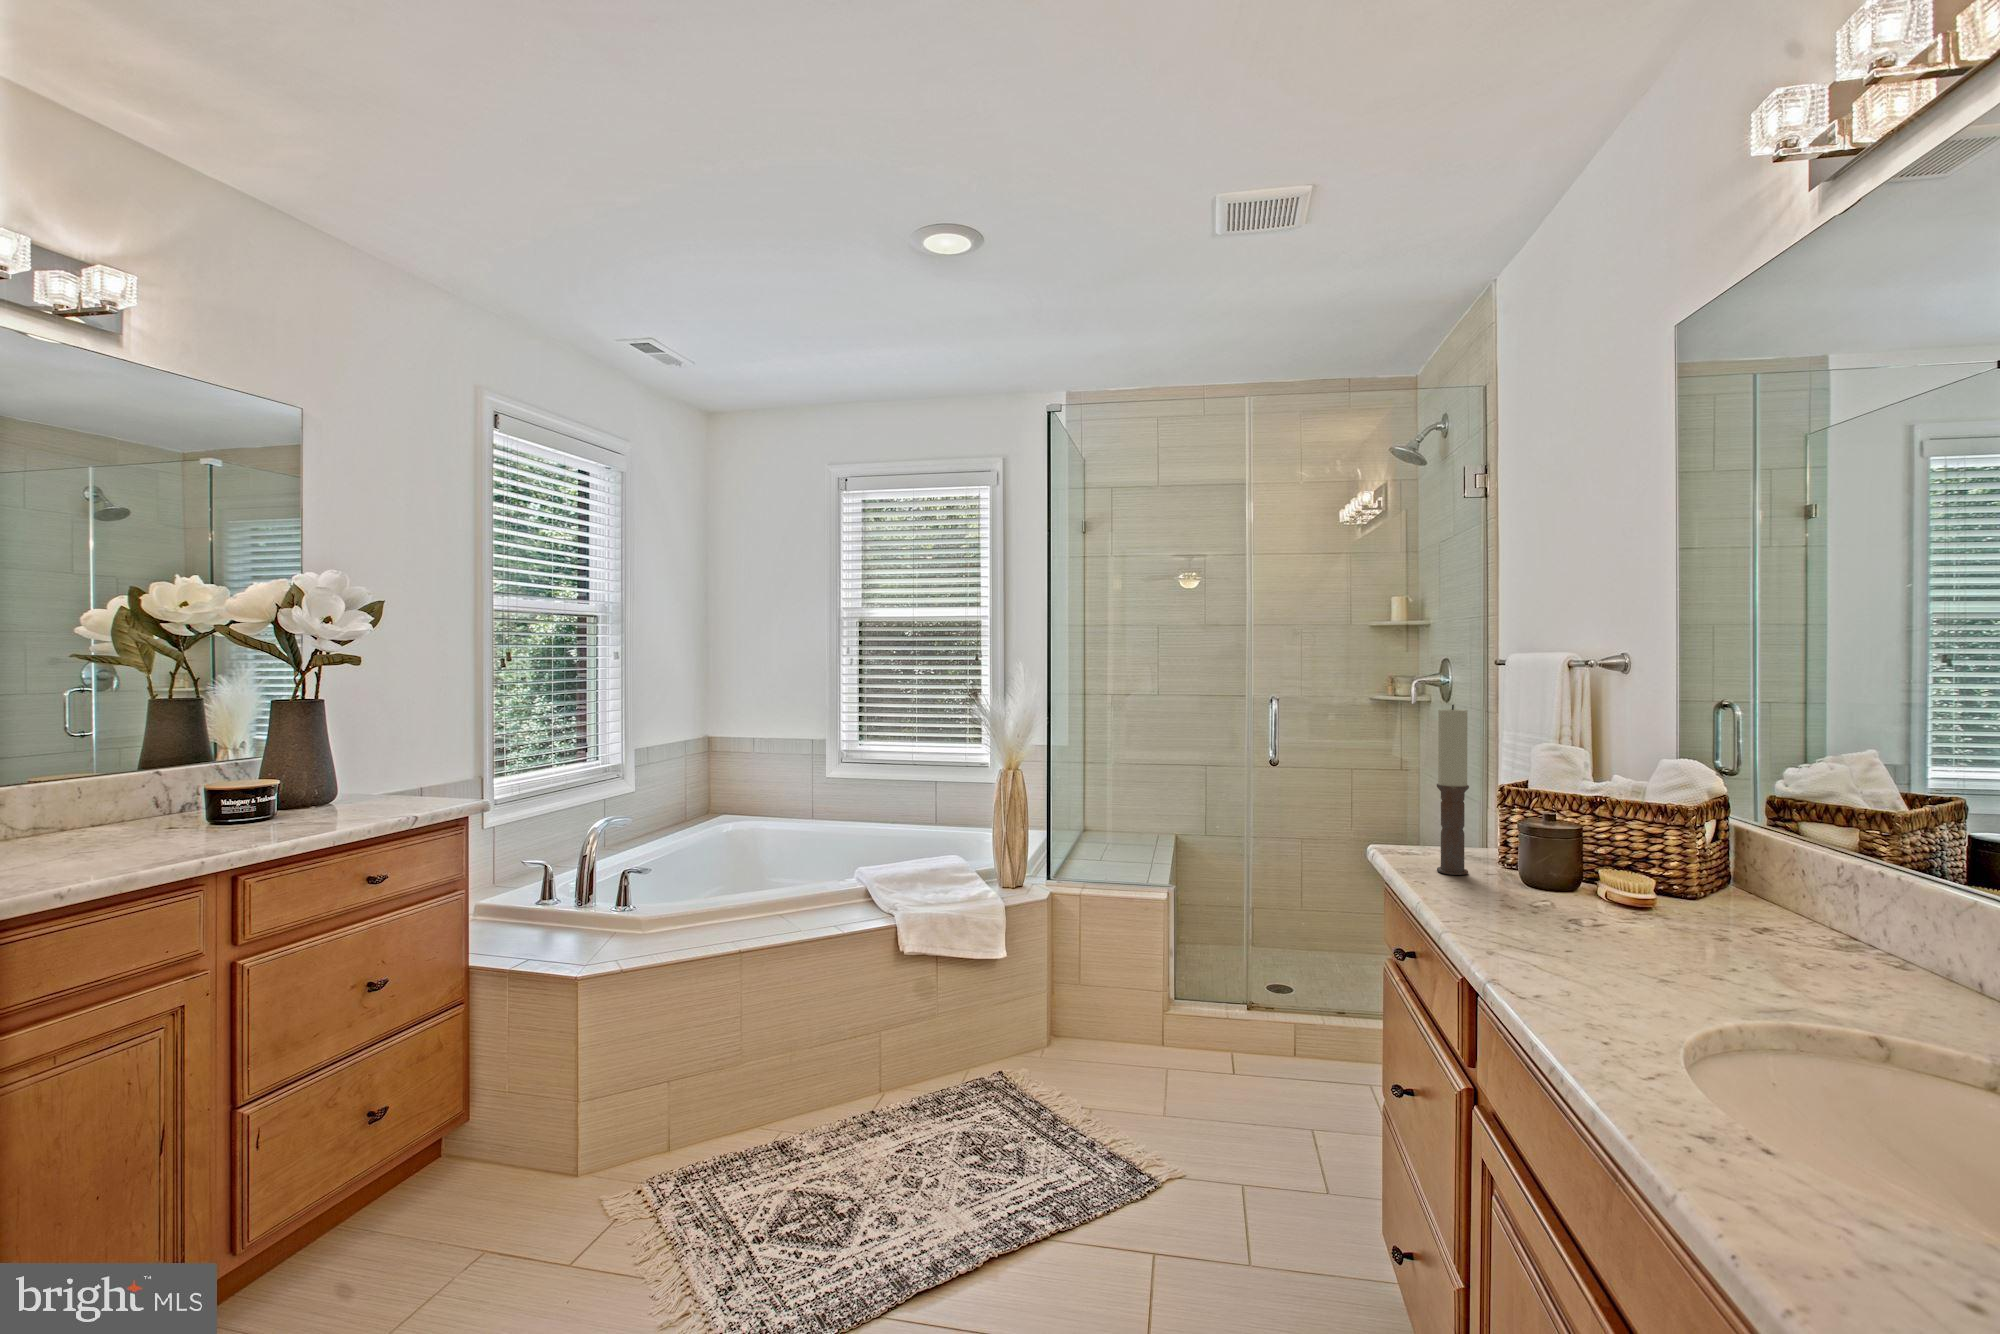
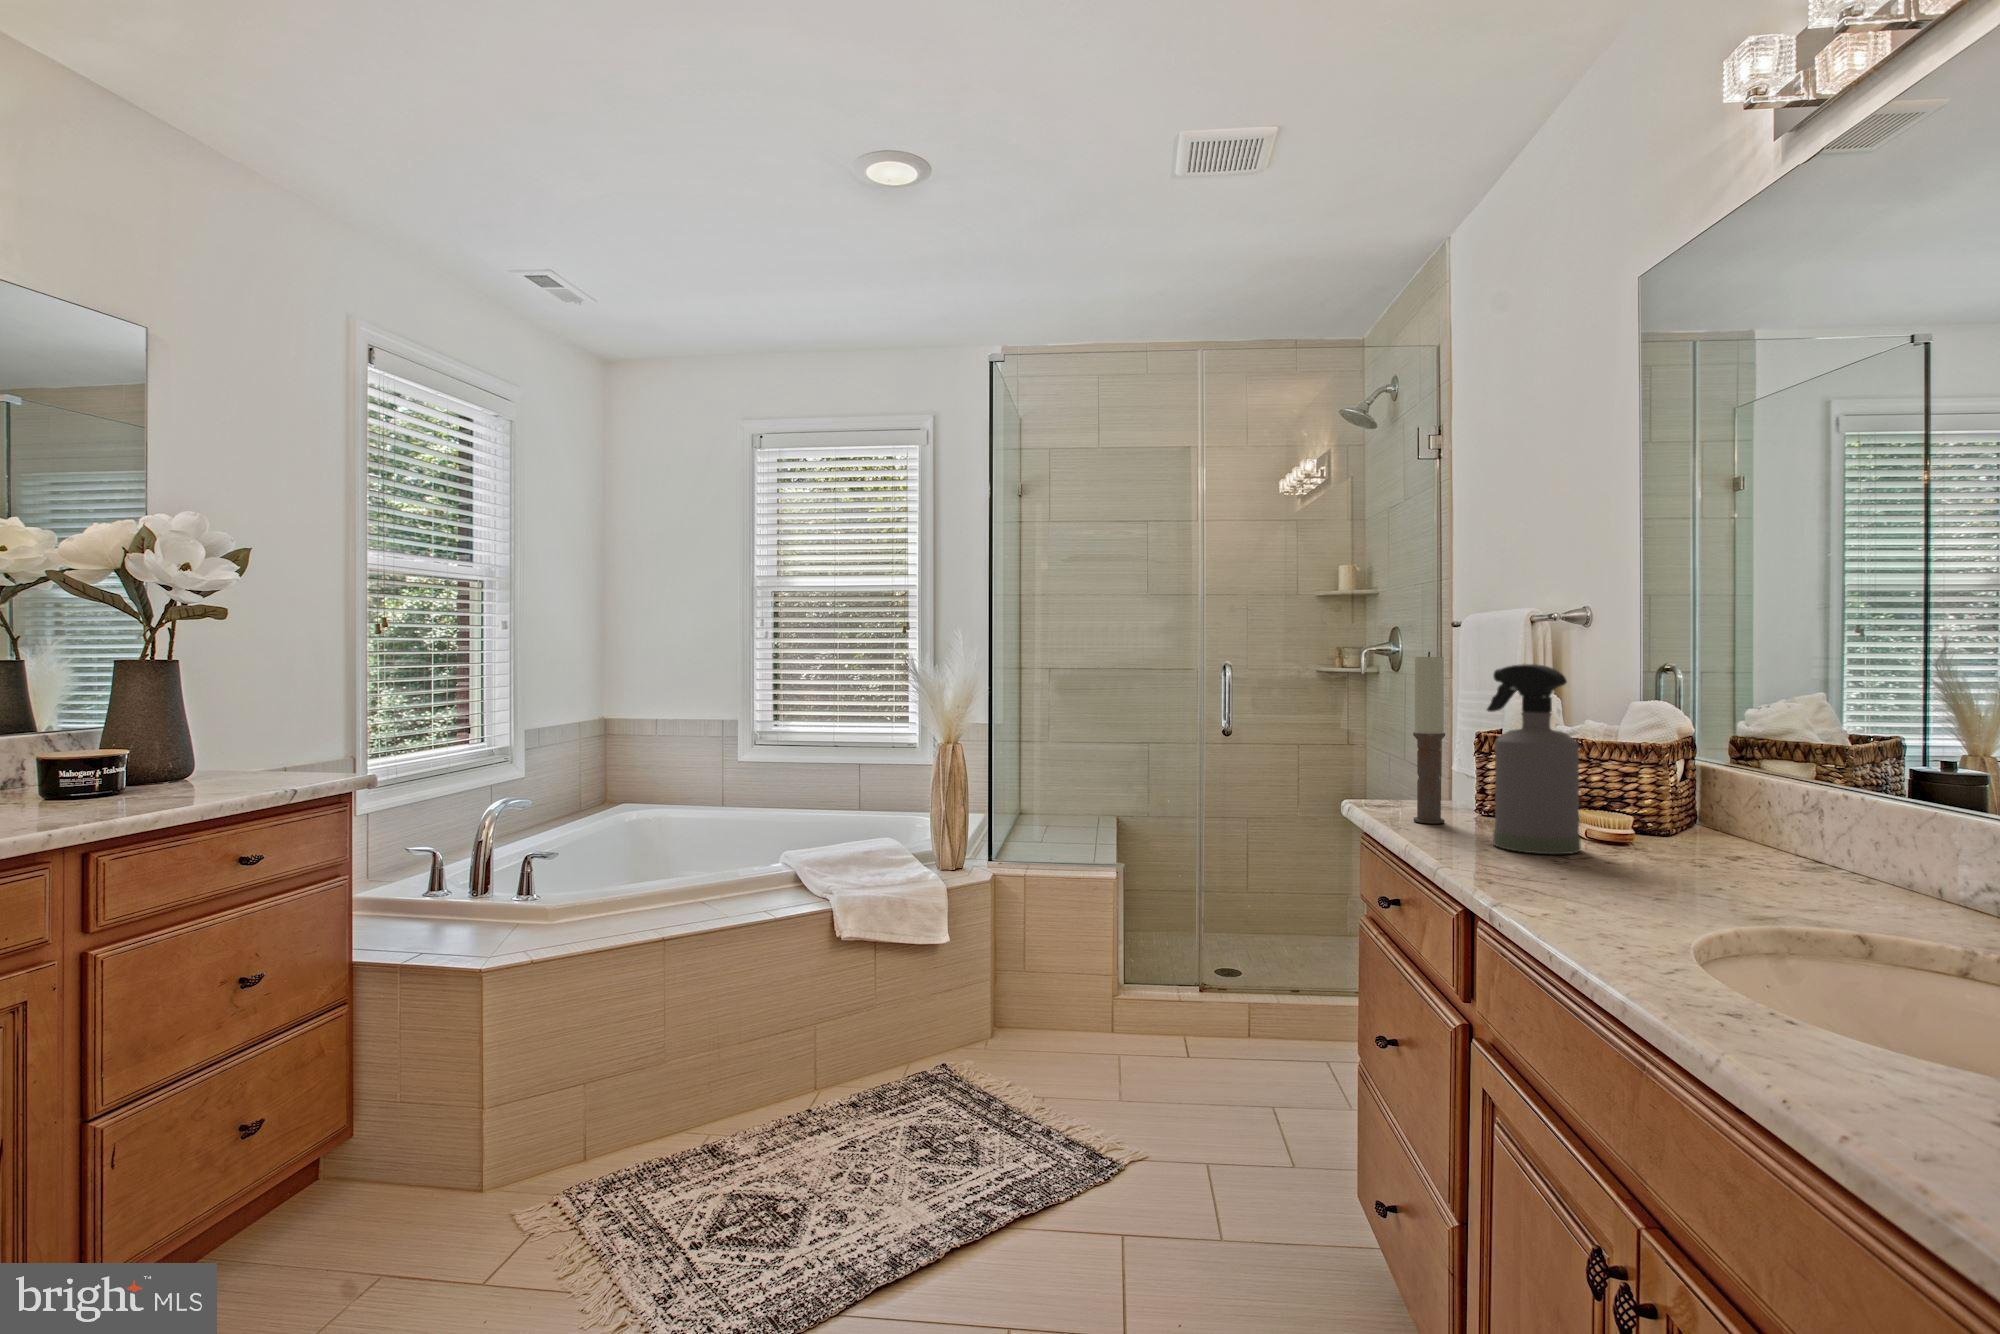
spray bottle: none [1504,726,1598,918] -> present [1487,664,1581,854]

